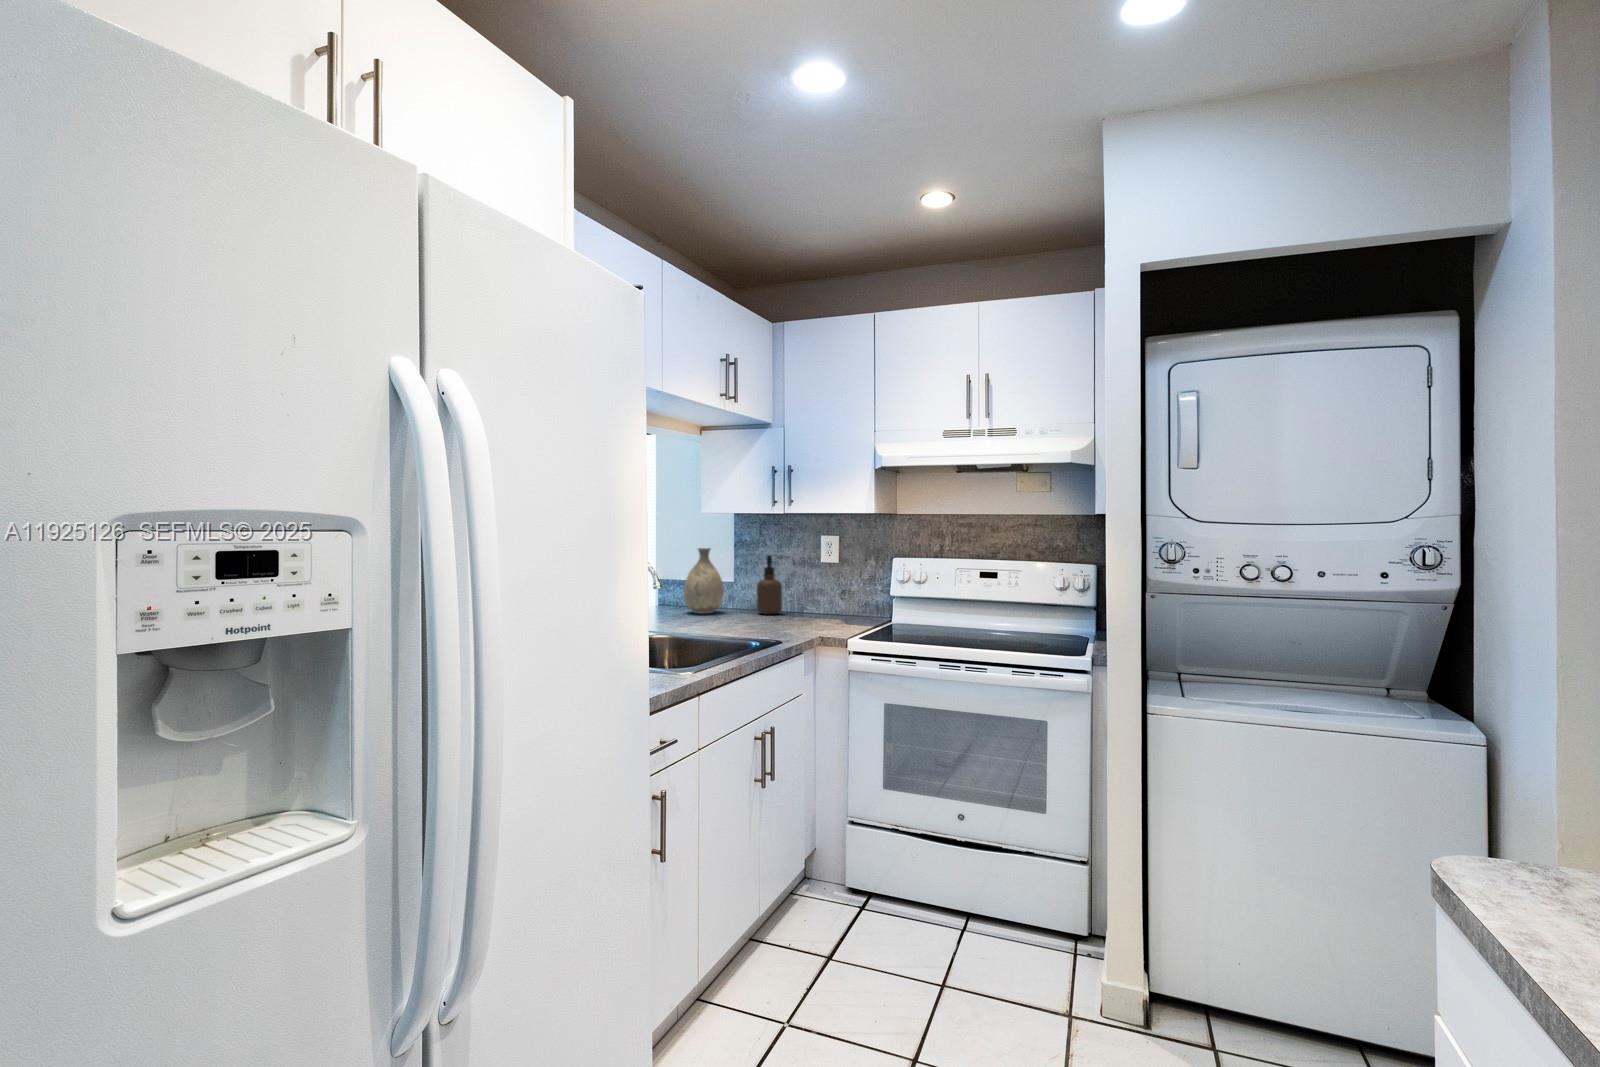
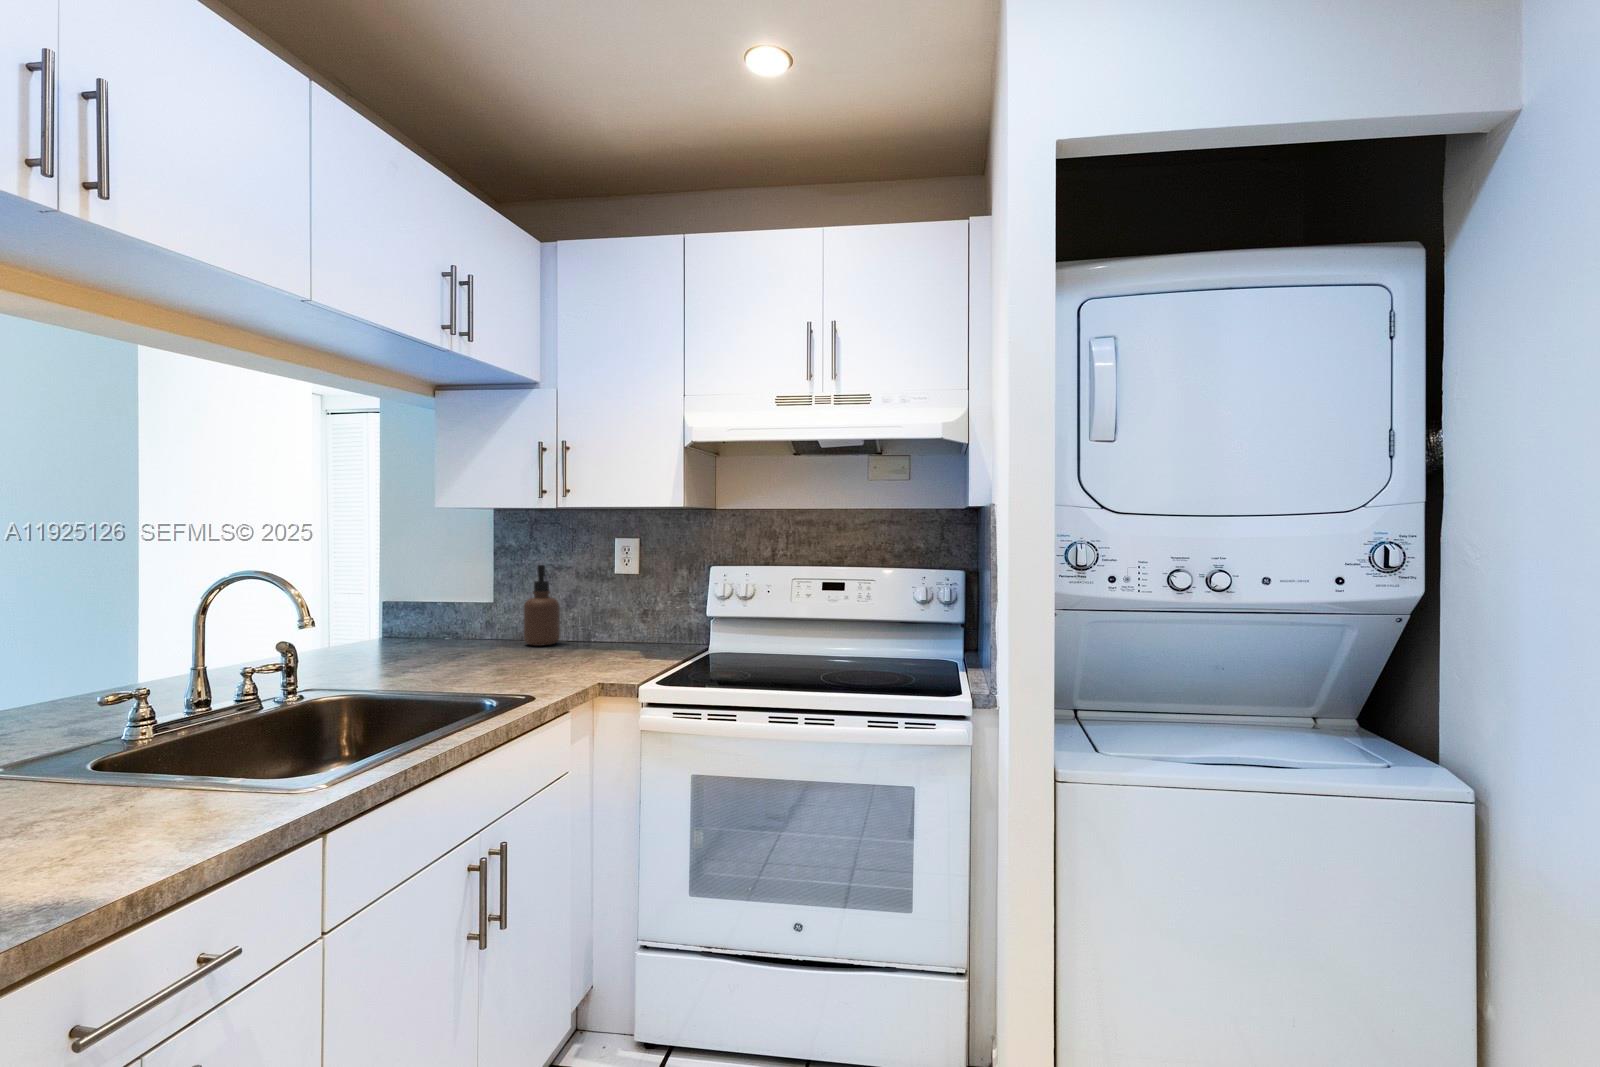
vase: present [684,548,724,614] -> none [416,556,476,647]

